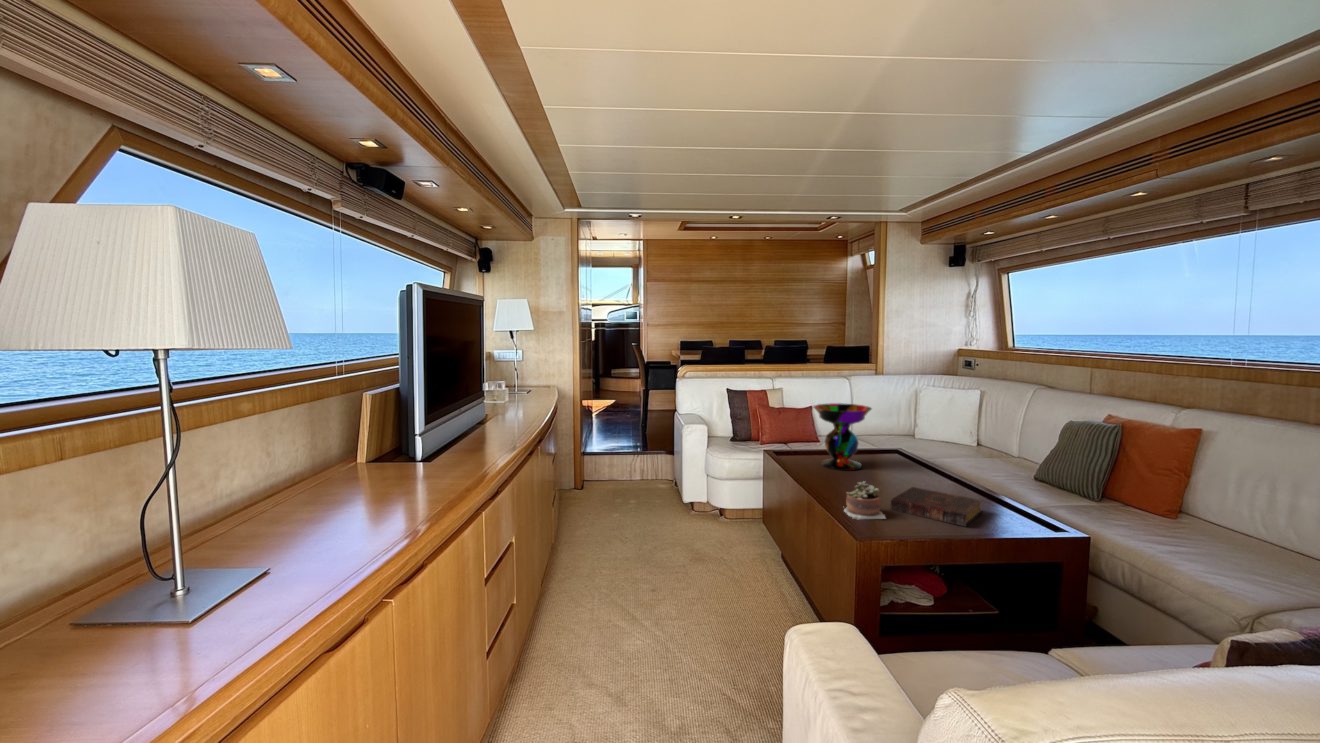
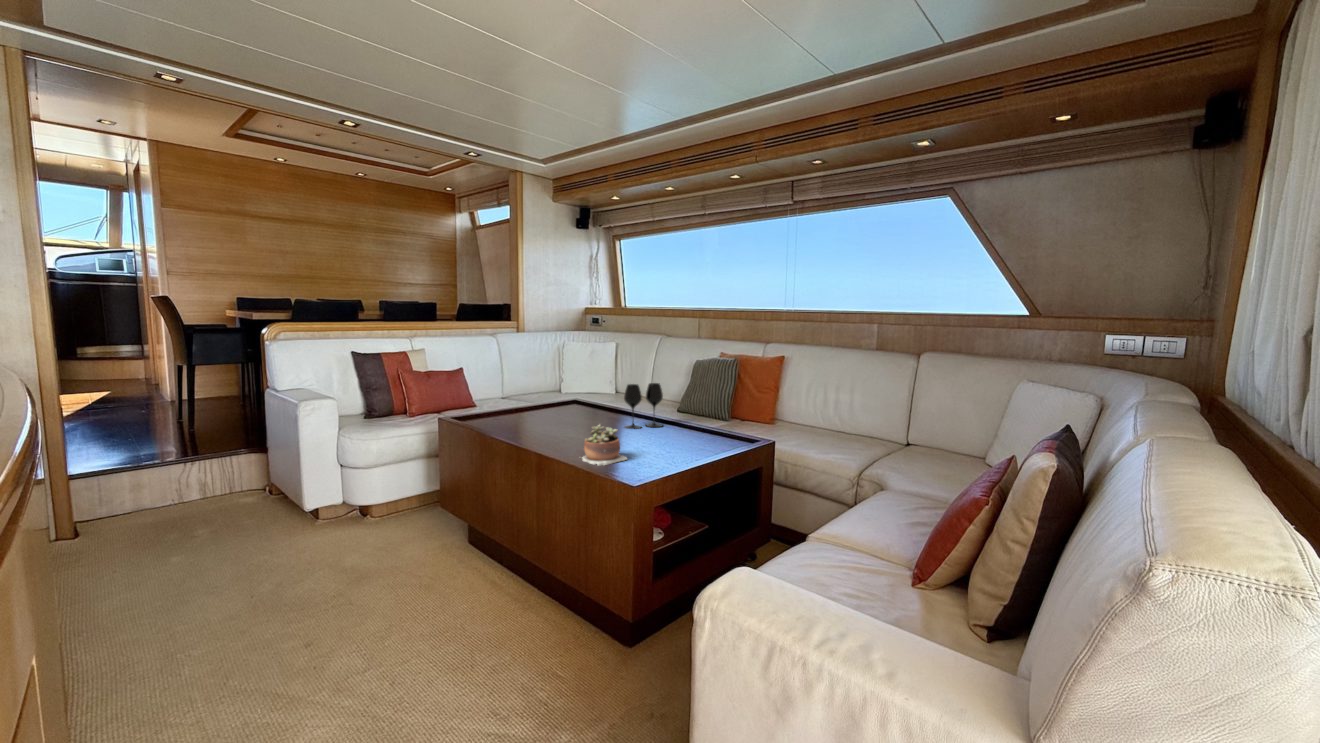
decorative bowl: present [813,403,872,471] -> none [497,354,562,427]
wine glass: none [925,444,973,492] -> present [624,383,663,429]
book: present [891,487,983,527] -> none [621,427,693,452]

